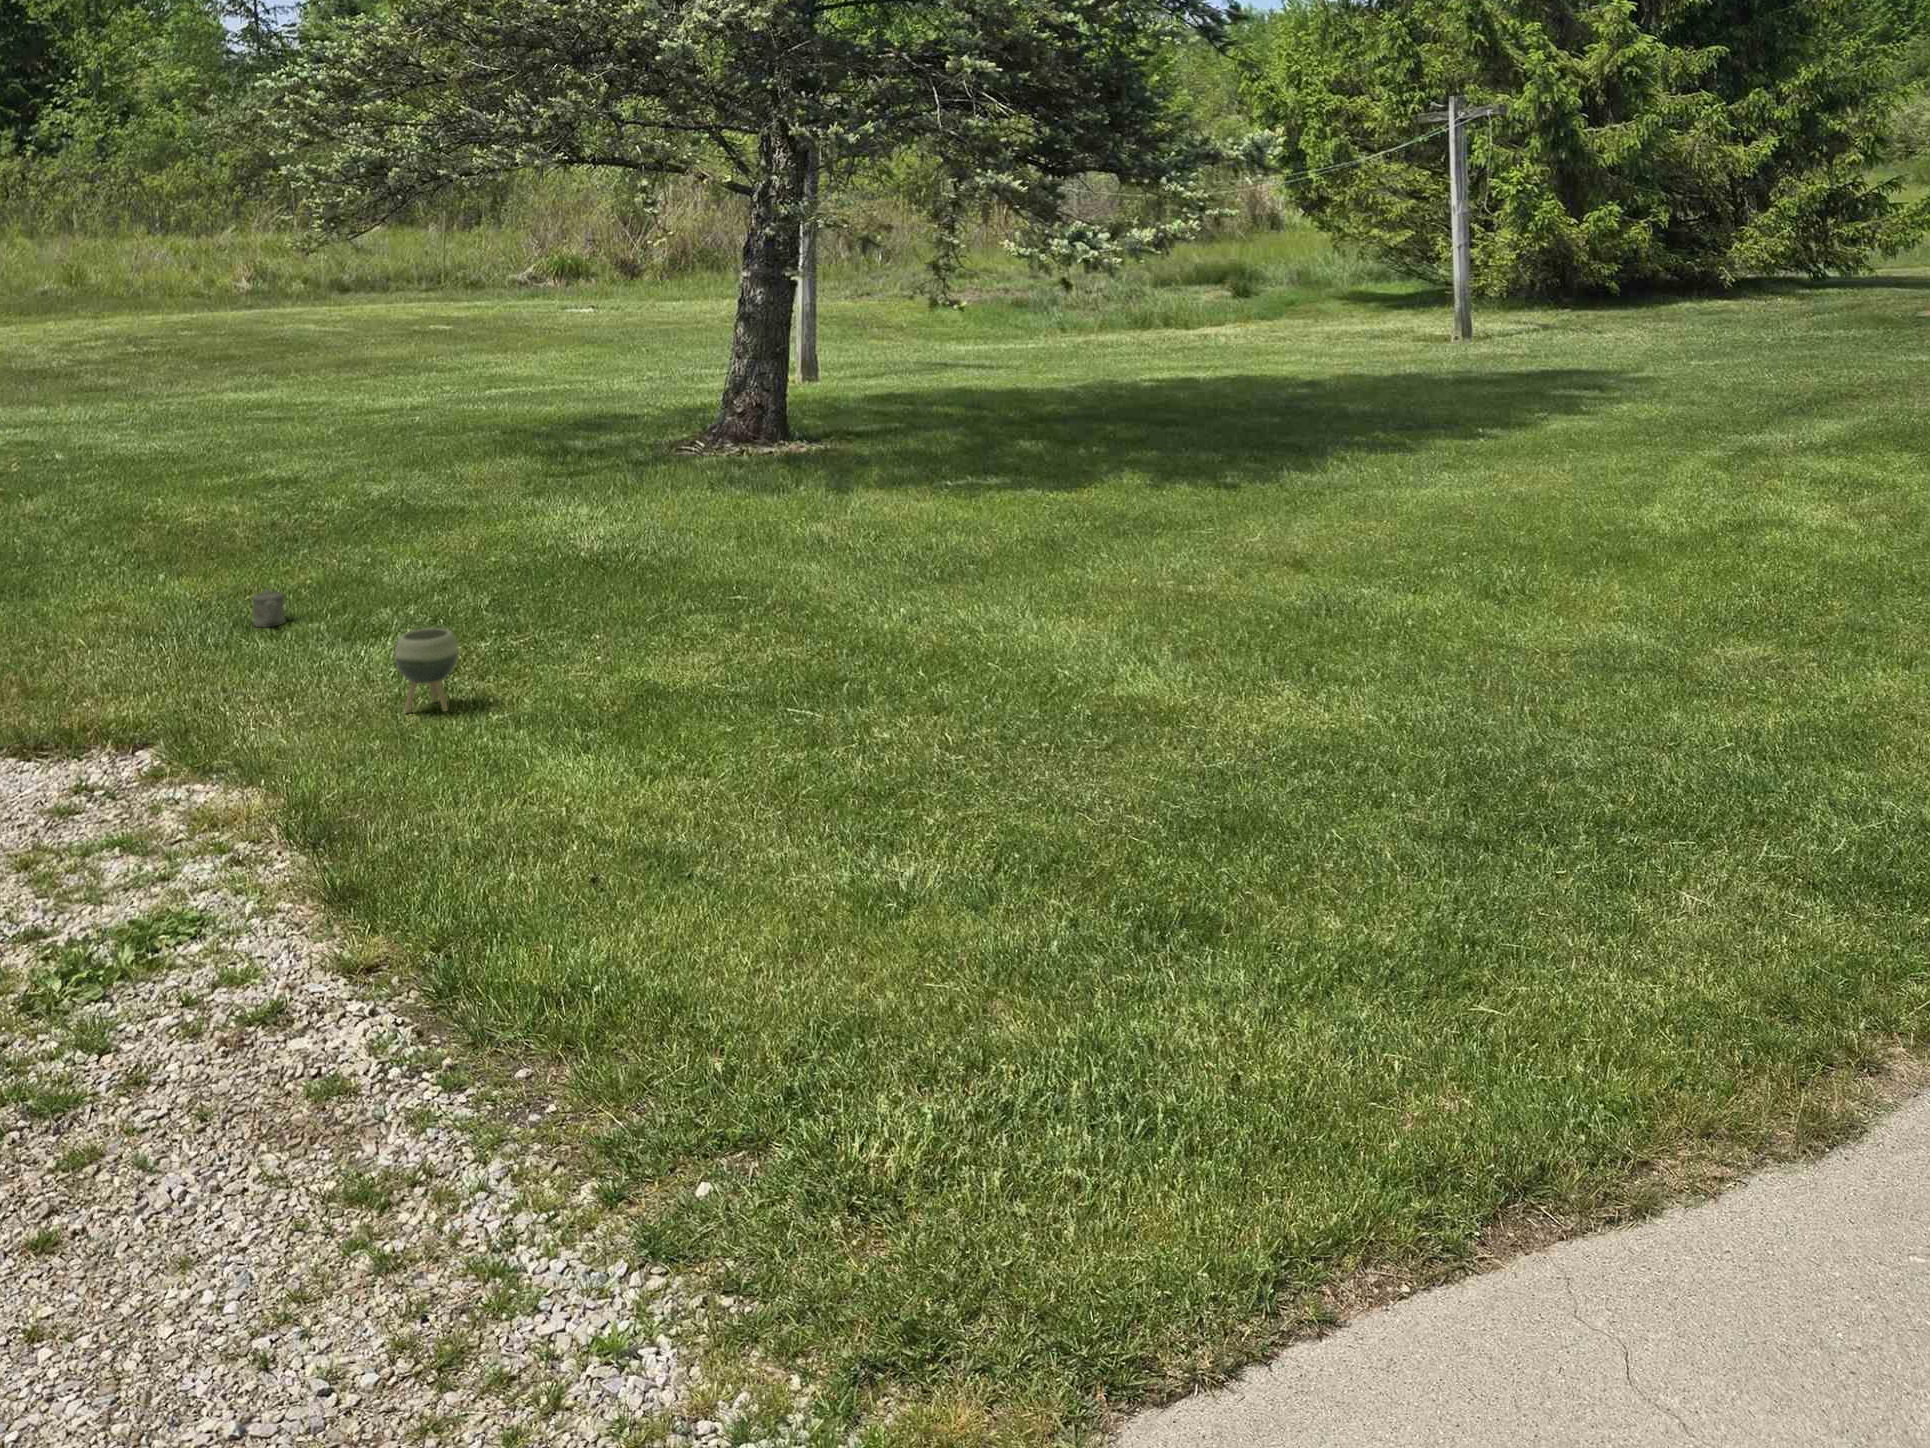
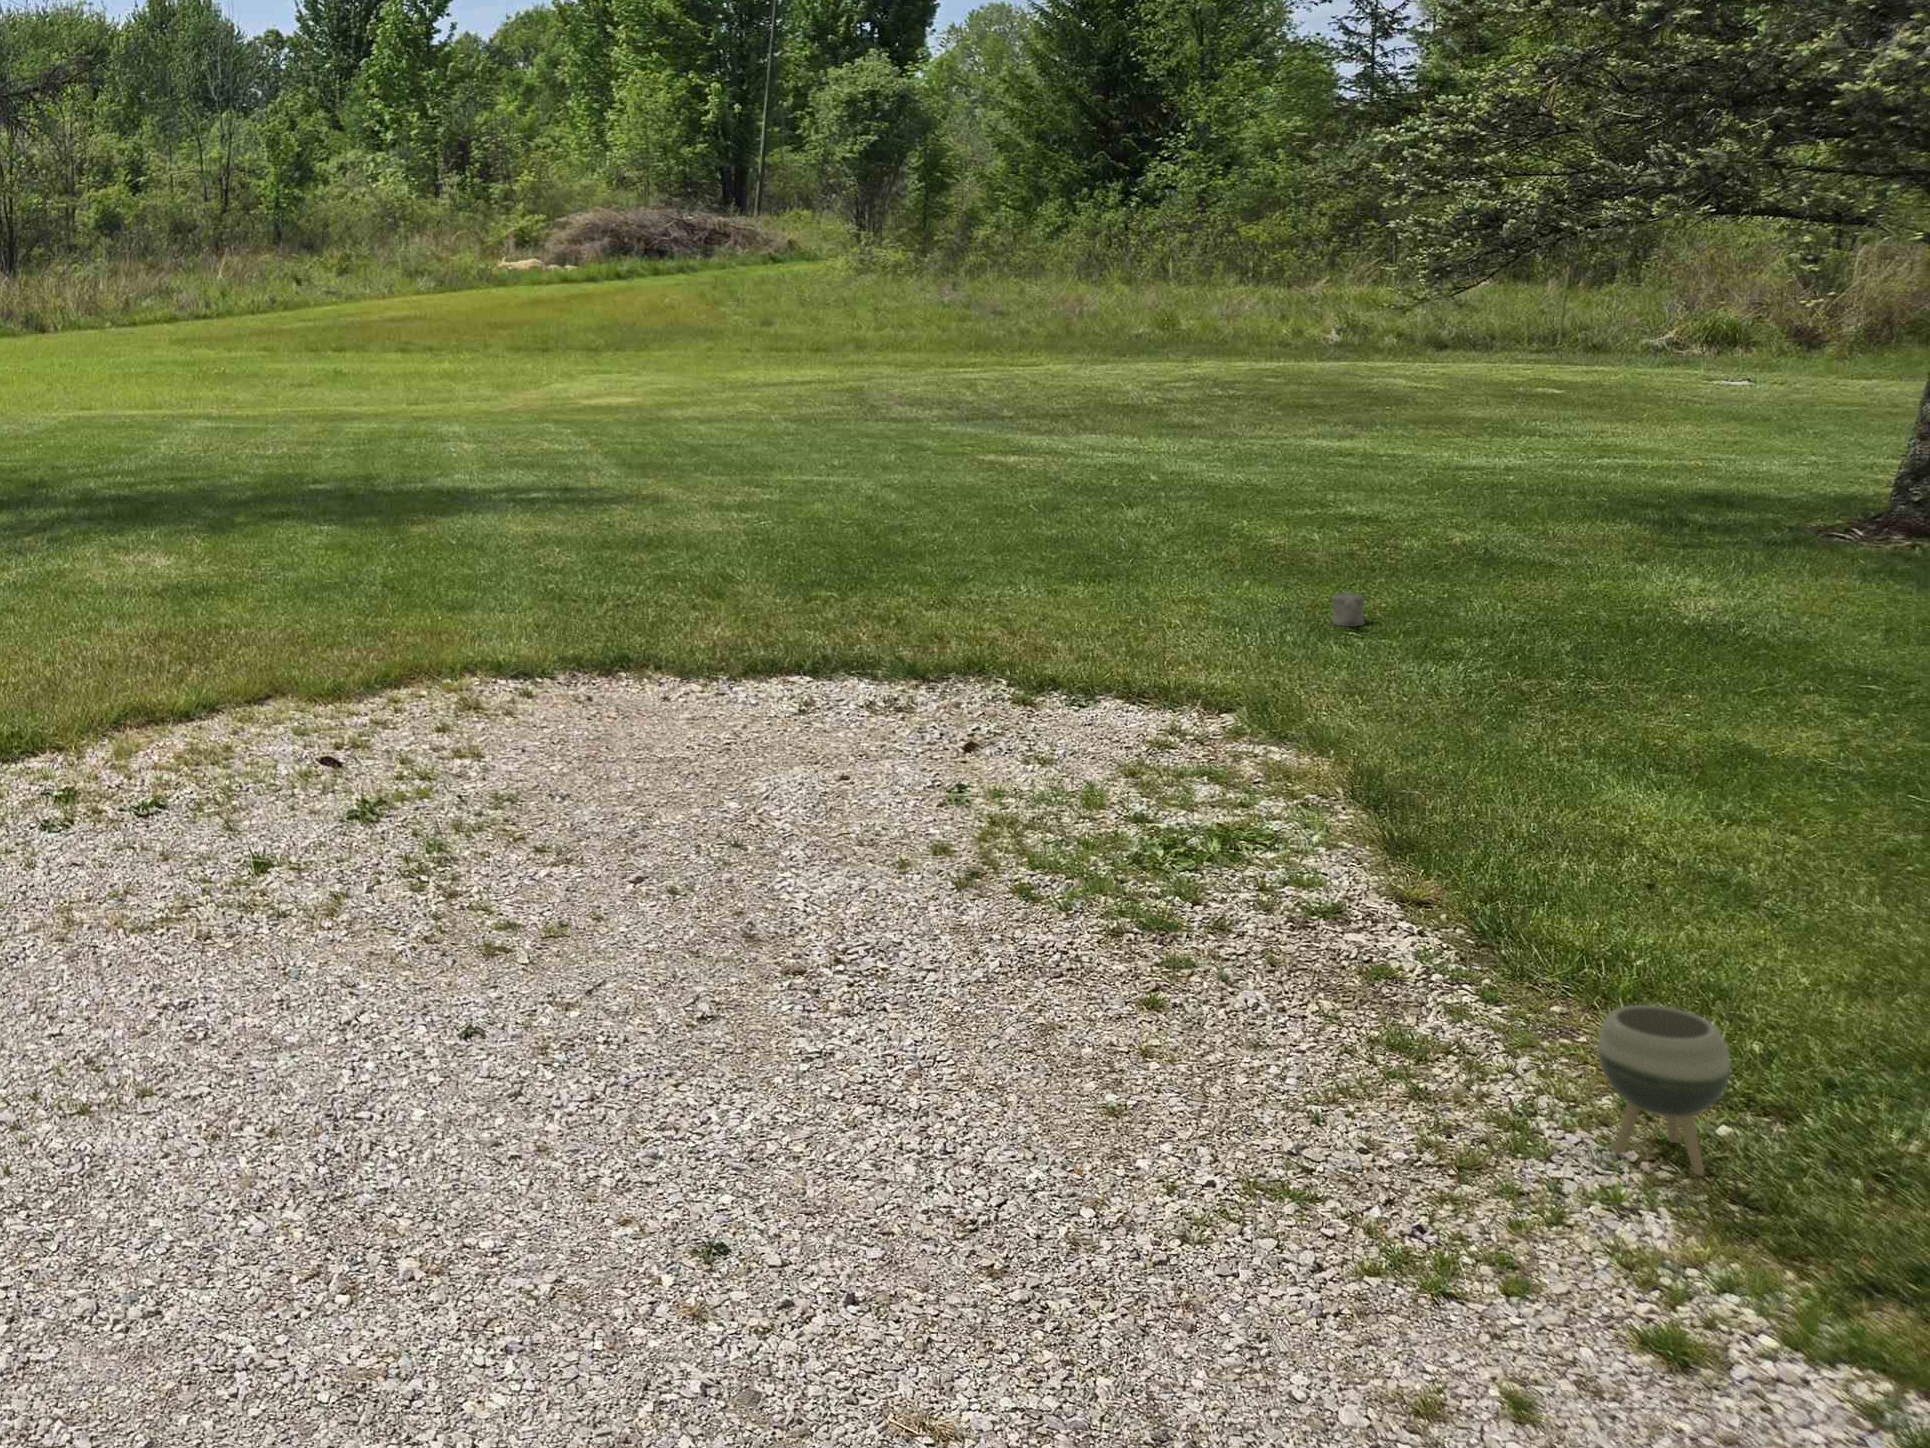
planter: present [395,628,458,713] -> present [1597,1005,1730,1176]

